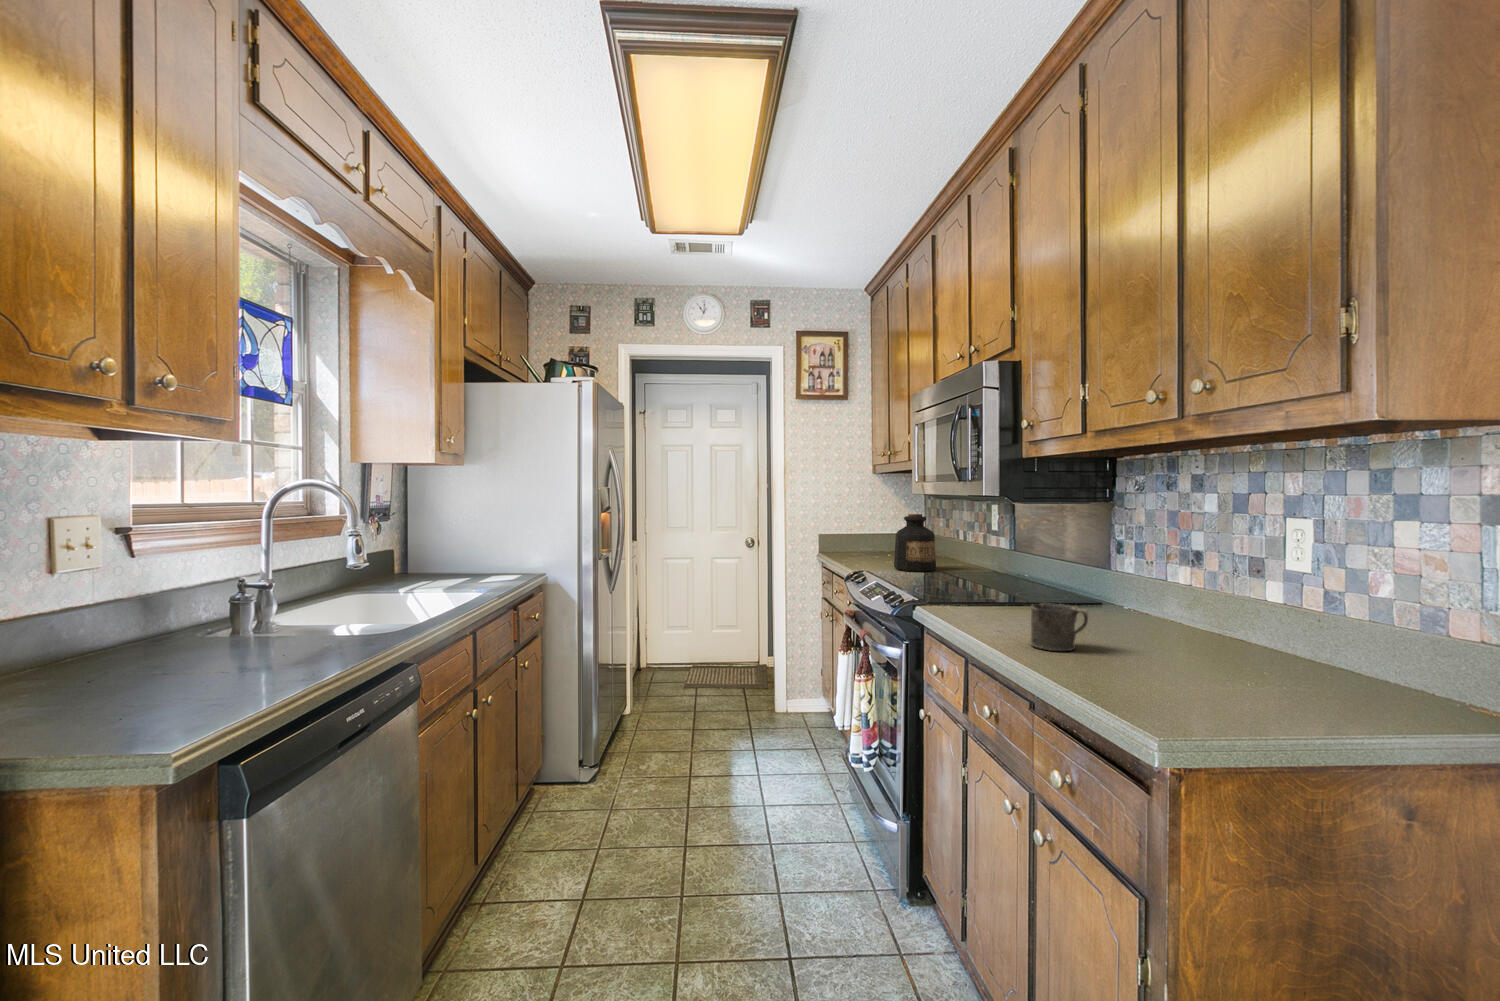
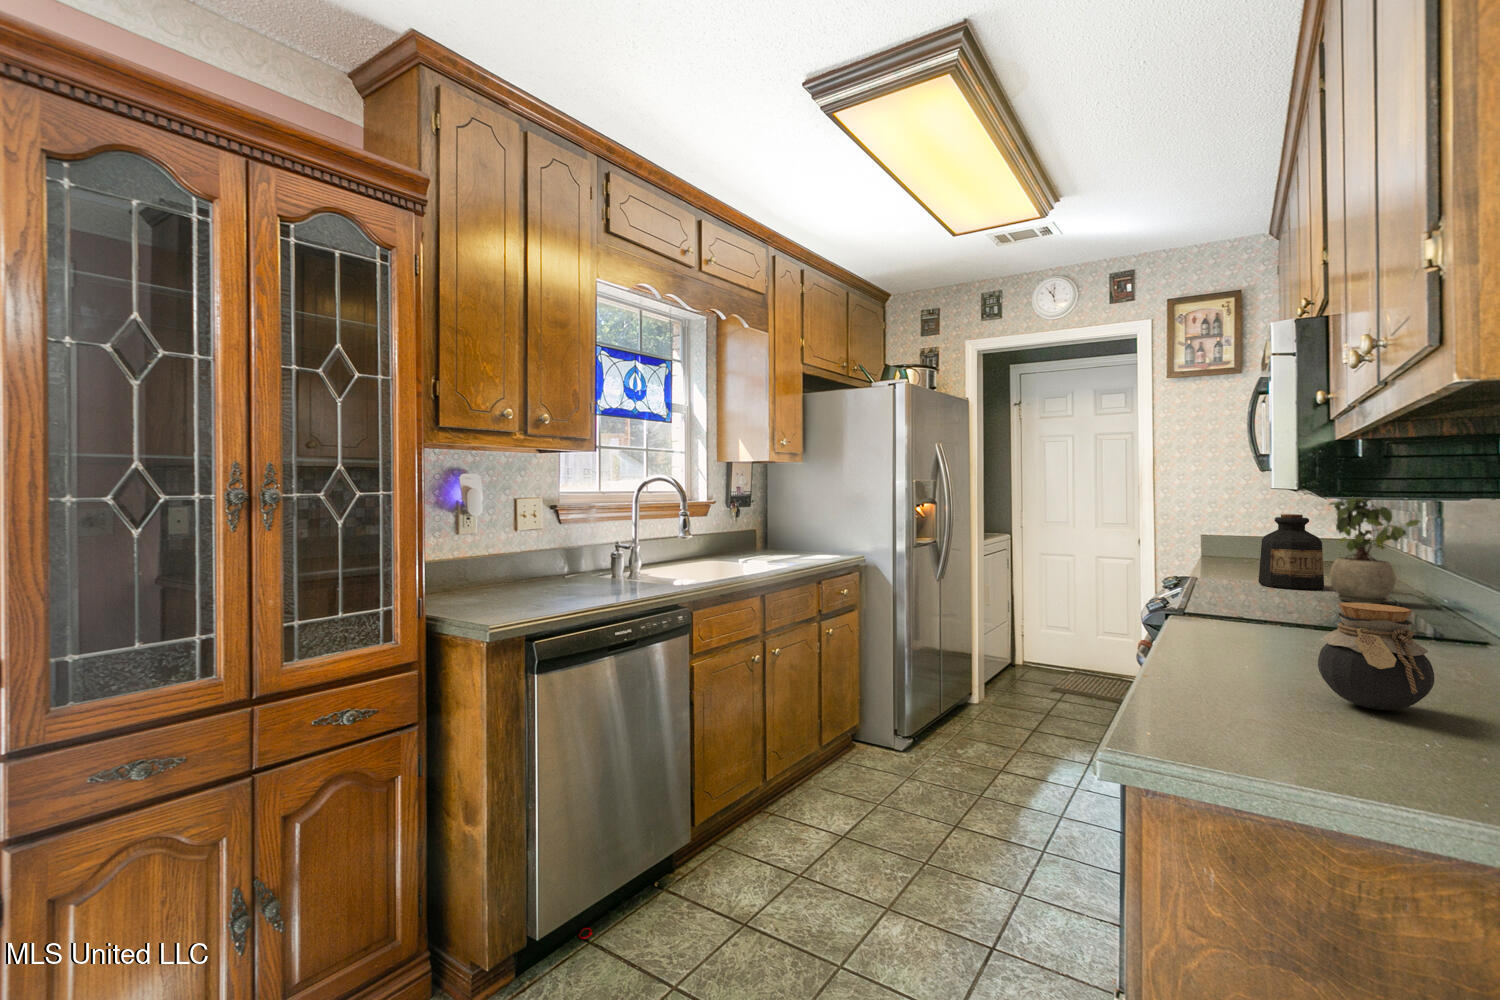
potted plant: none [954,492,1014,580] -> present [1329,496,1420,604]
jar: none [1129,590,1212,670] -> present [1318,603,1434,710]
mug: present [1030,603,1088,651] -> none [1226,614,1311,674]

